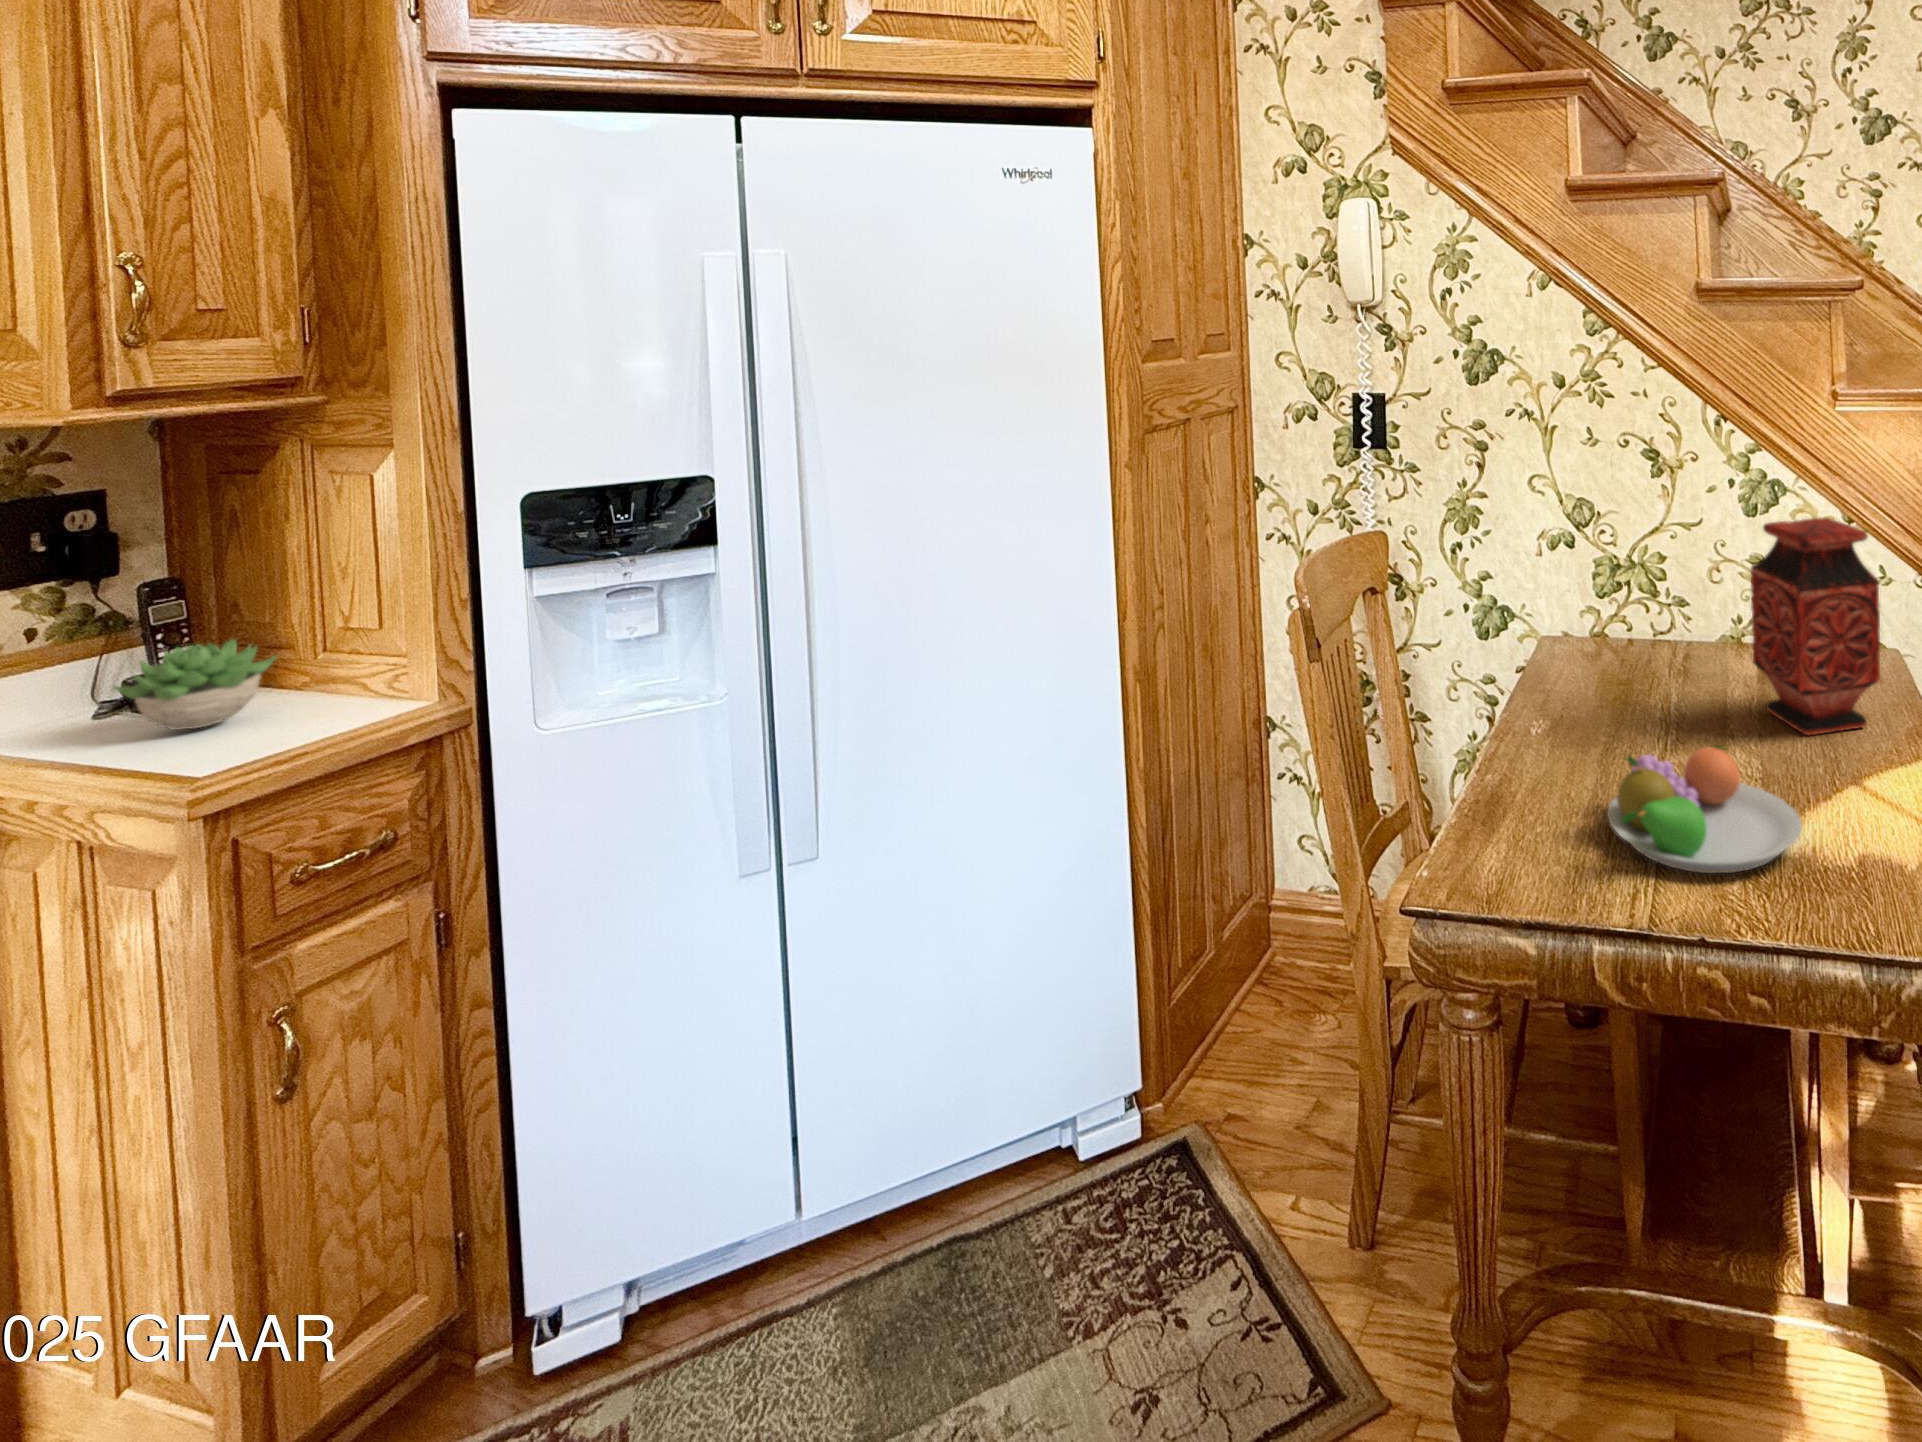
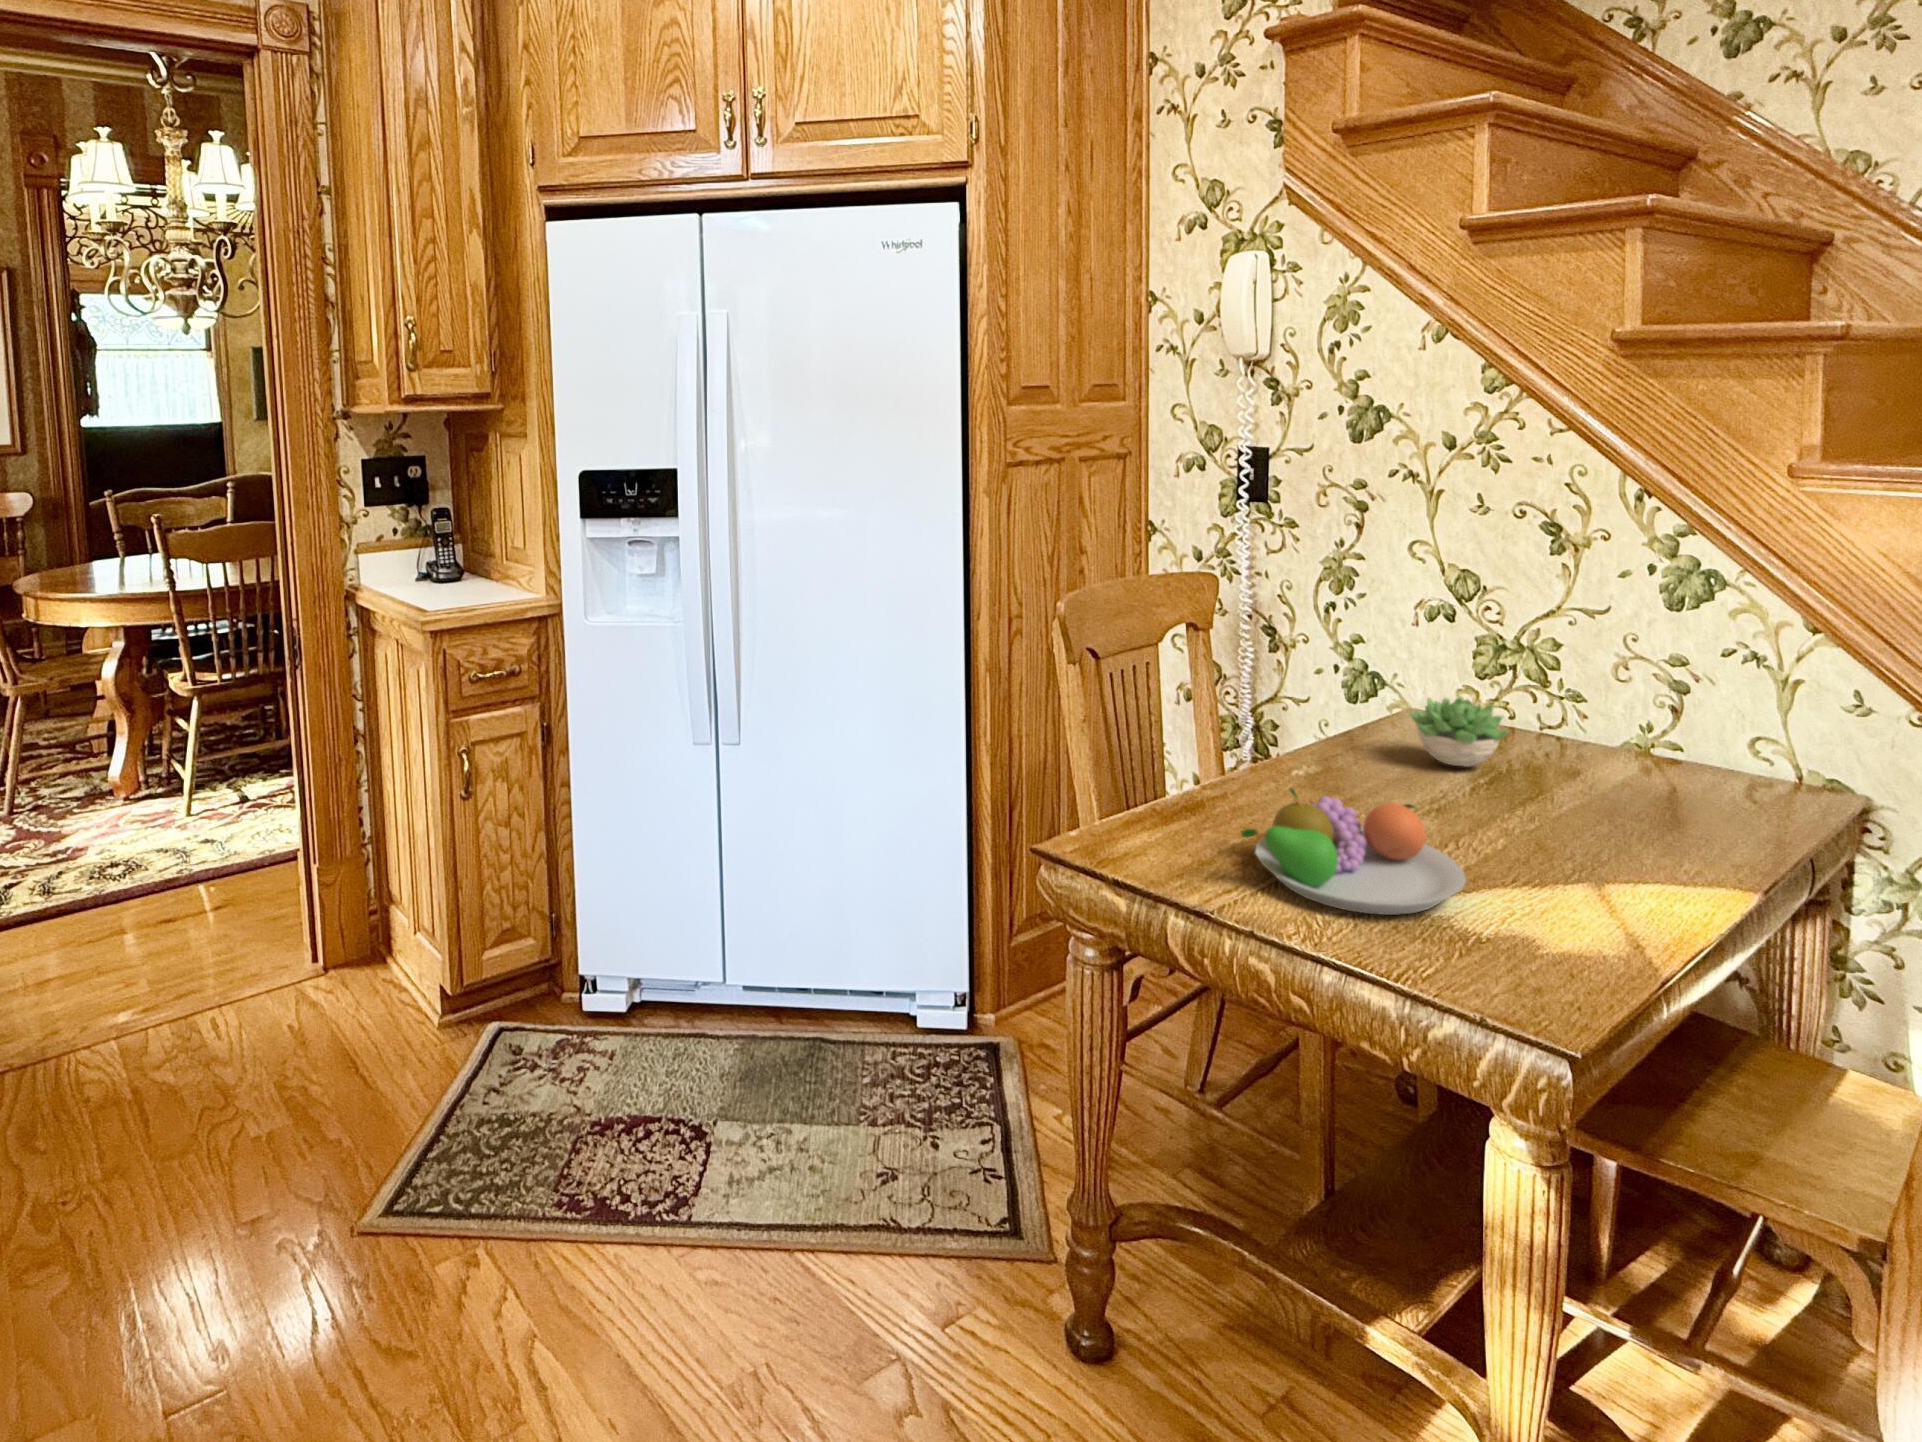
vase: present [1751,517,1880,735] -> none [1565,602,1723,850]
succulent plant: present [114,639,277,730] -> present [1409,697,1510,766]

